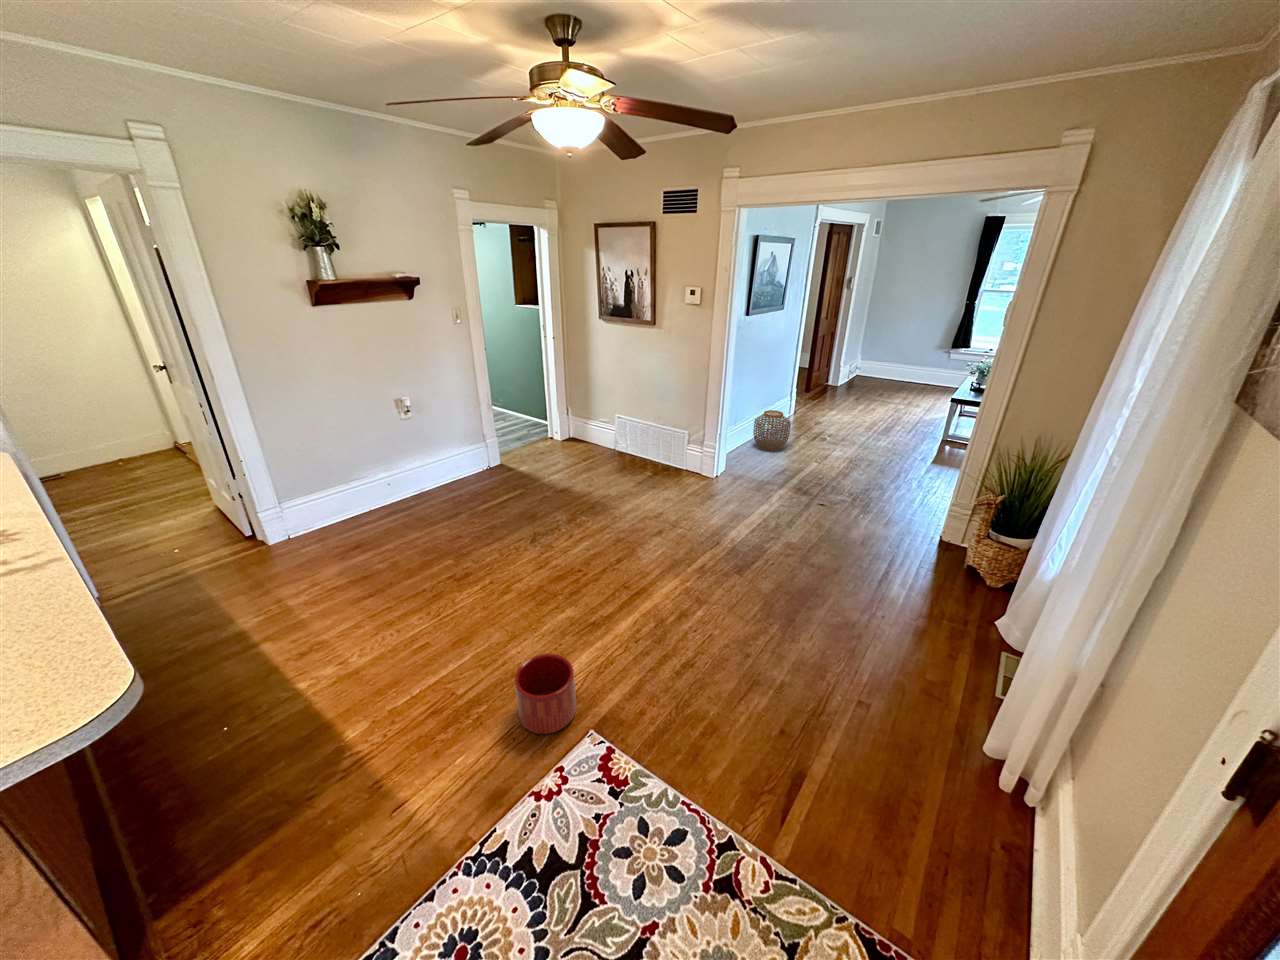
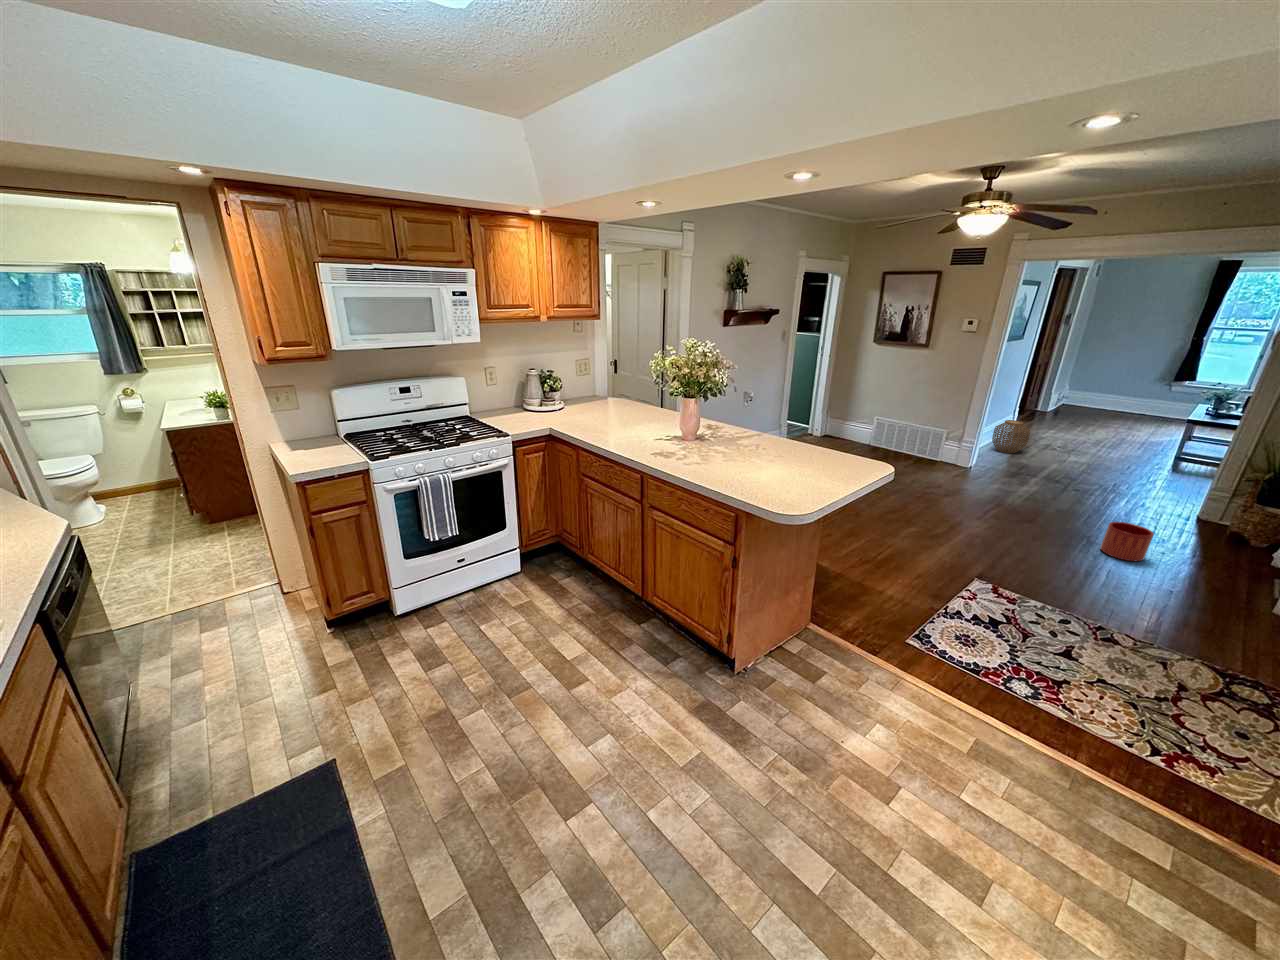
planter: present [515,654,576,734] -> present [1100,522,1154,561]

